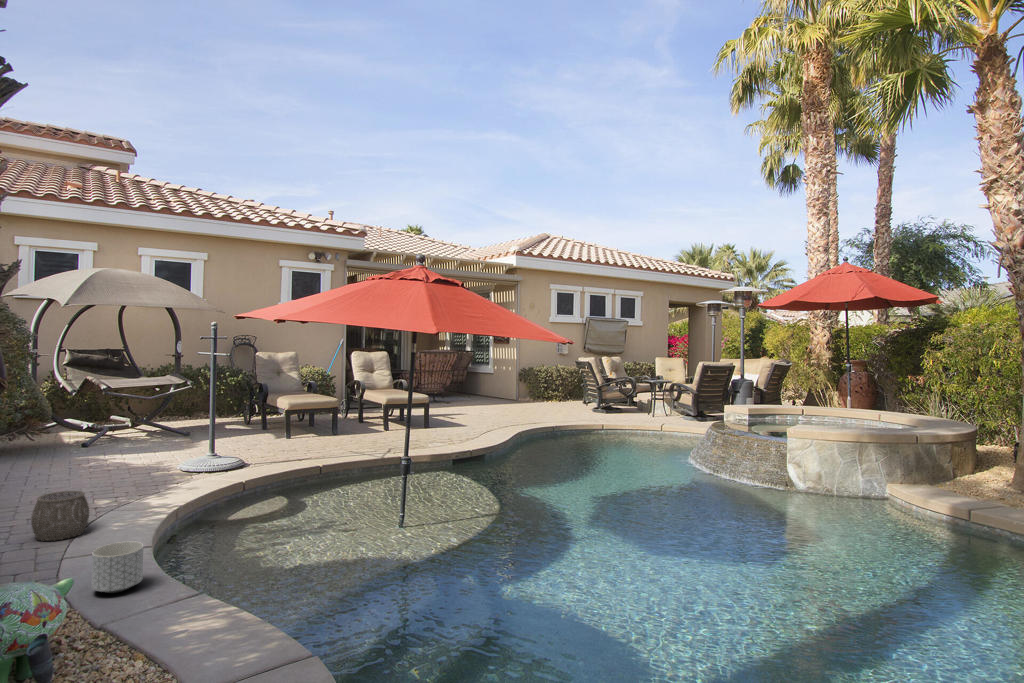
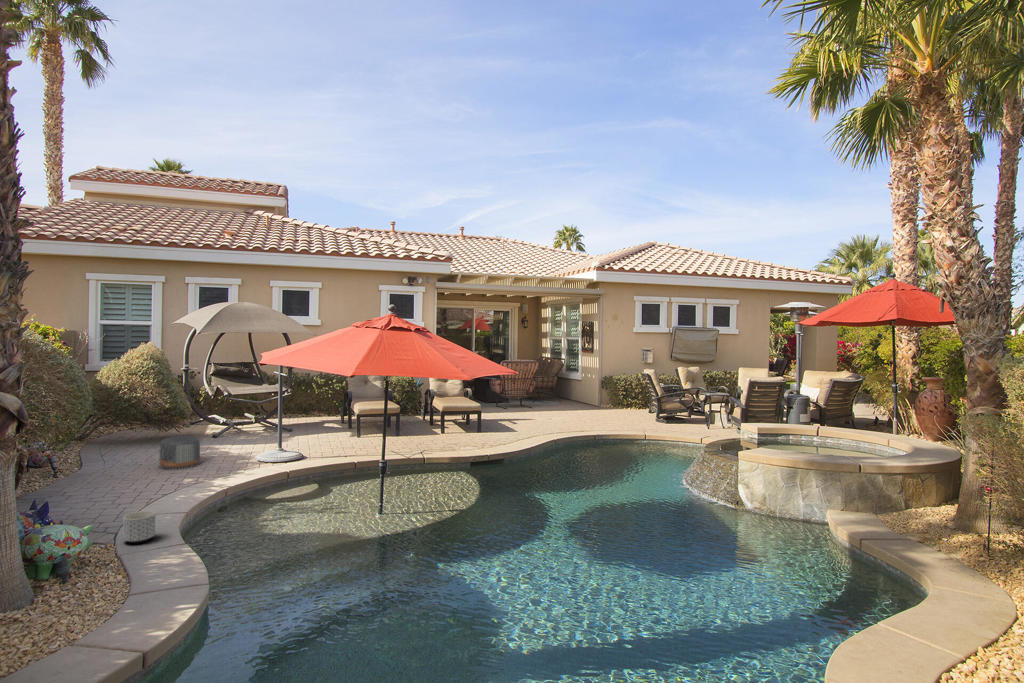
pouf: none [35,442,98,490] -> present [159,436,200,470]
woven basket: present [31,491,89,541] -> none [124,473,161,506]

